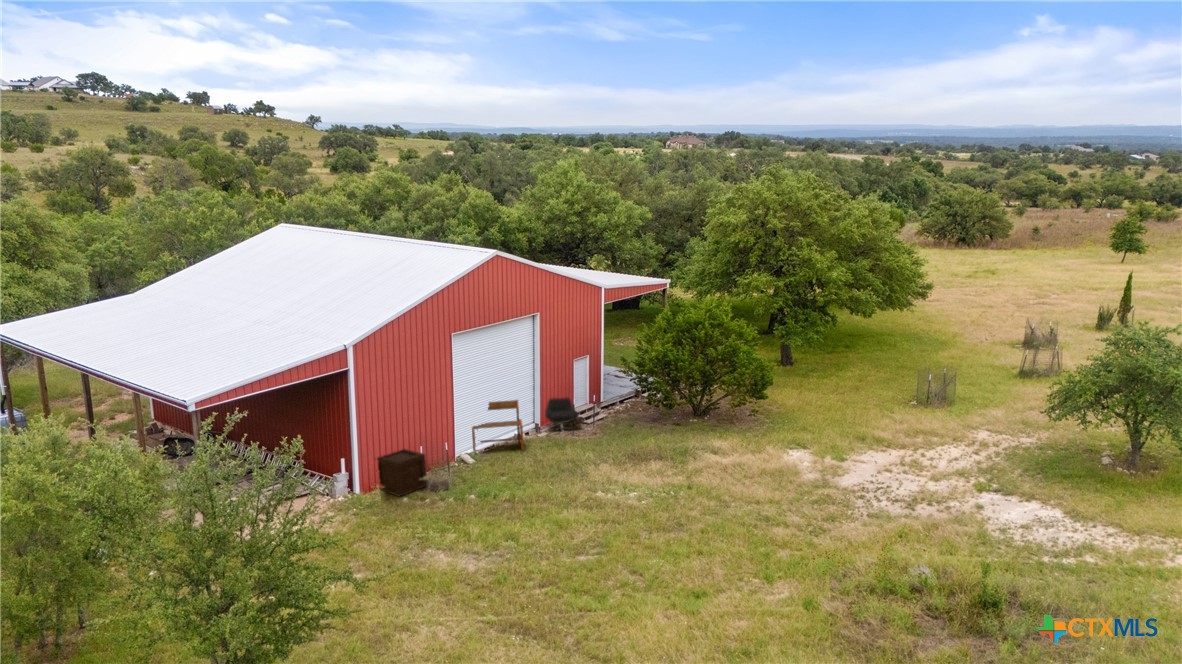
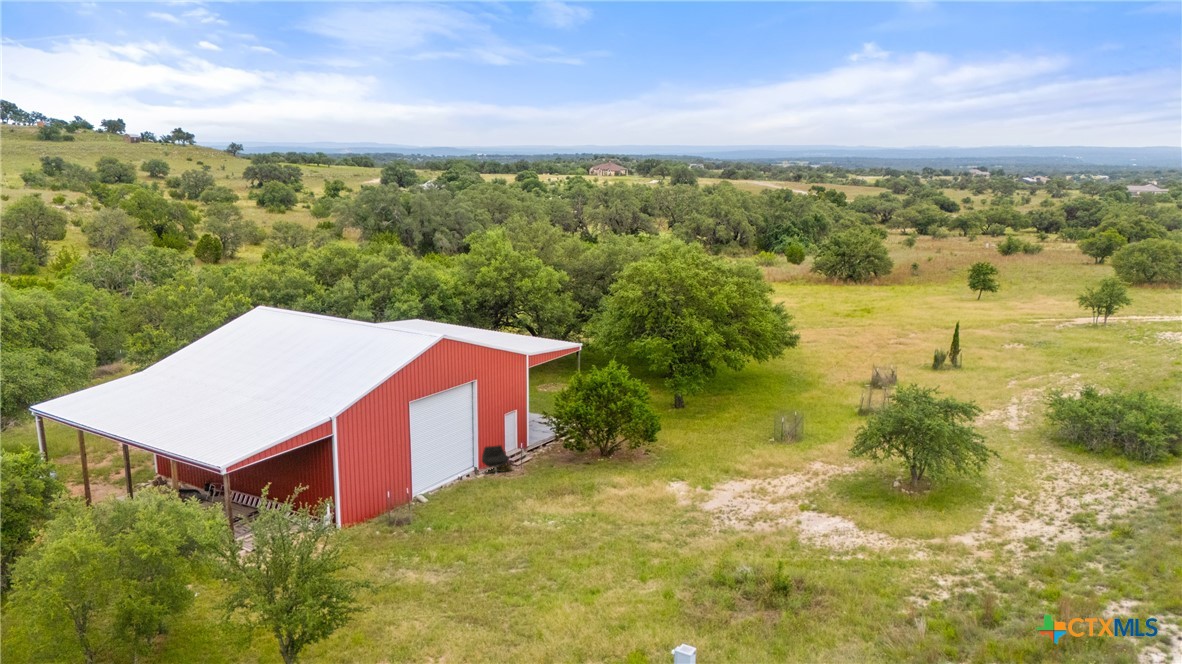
bench: present [472,400,524,451] -> none [423,450,466,496]
wooden crate: present [377,449,427,496] -> none [350,494,391,532]

